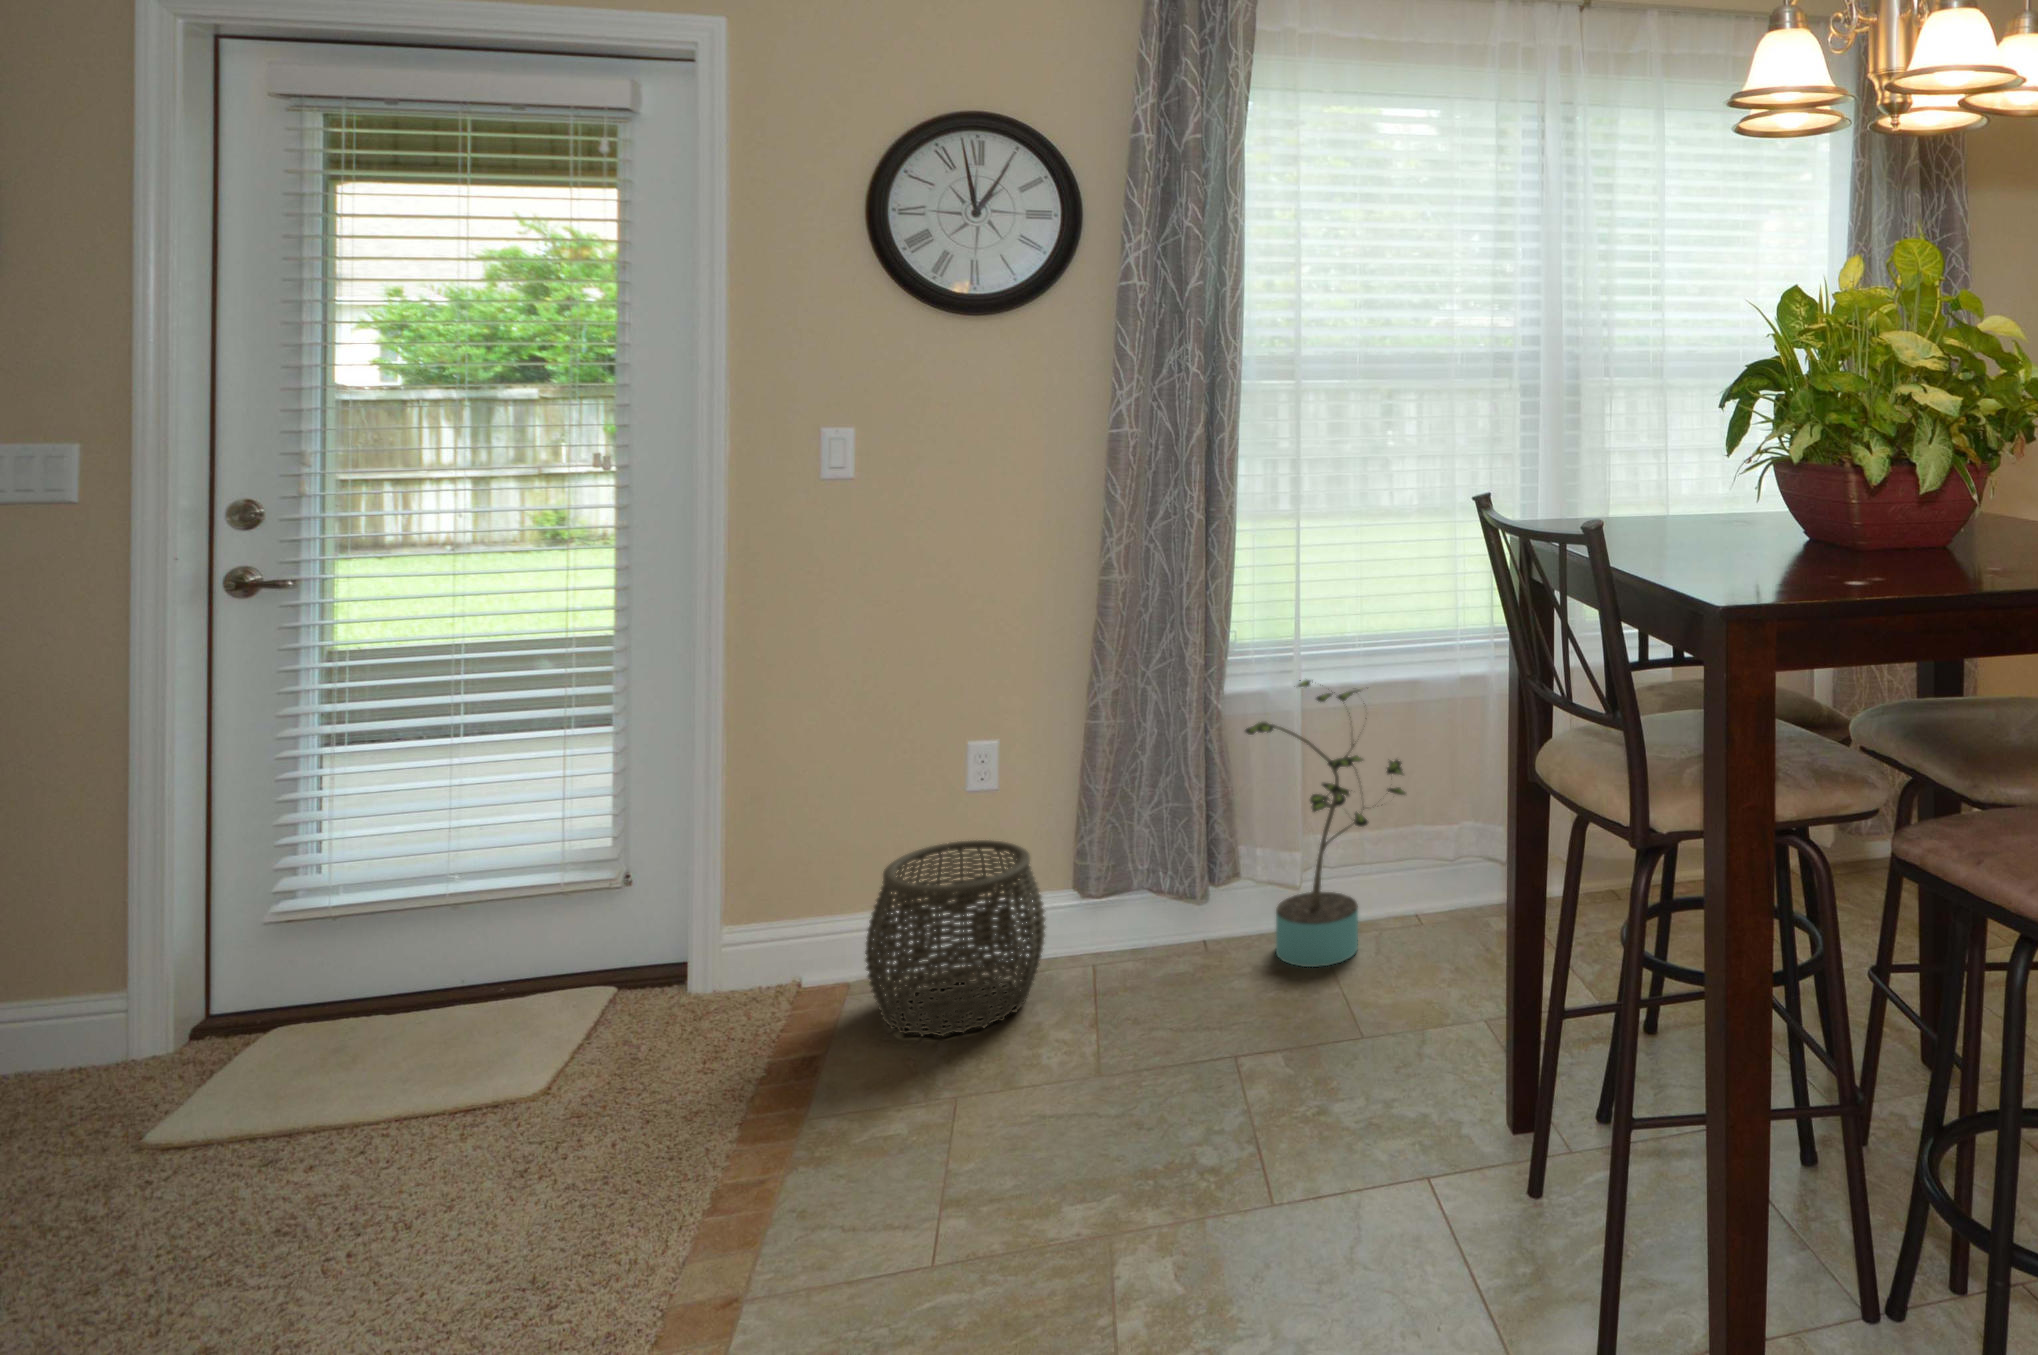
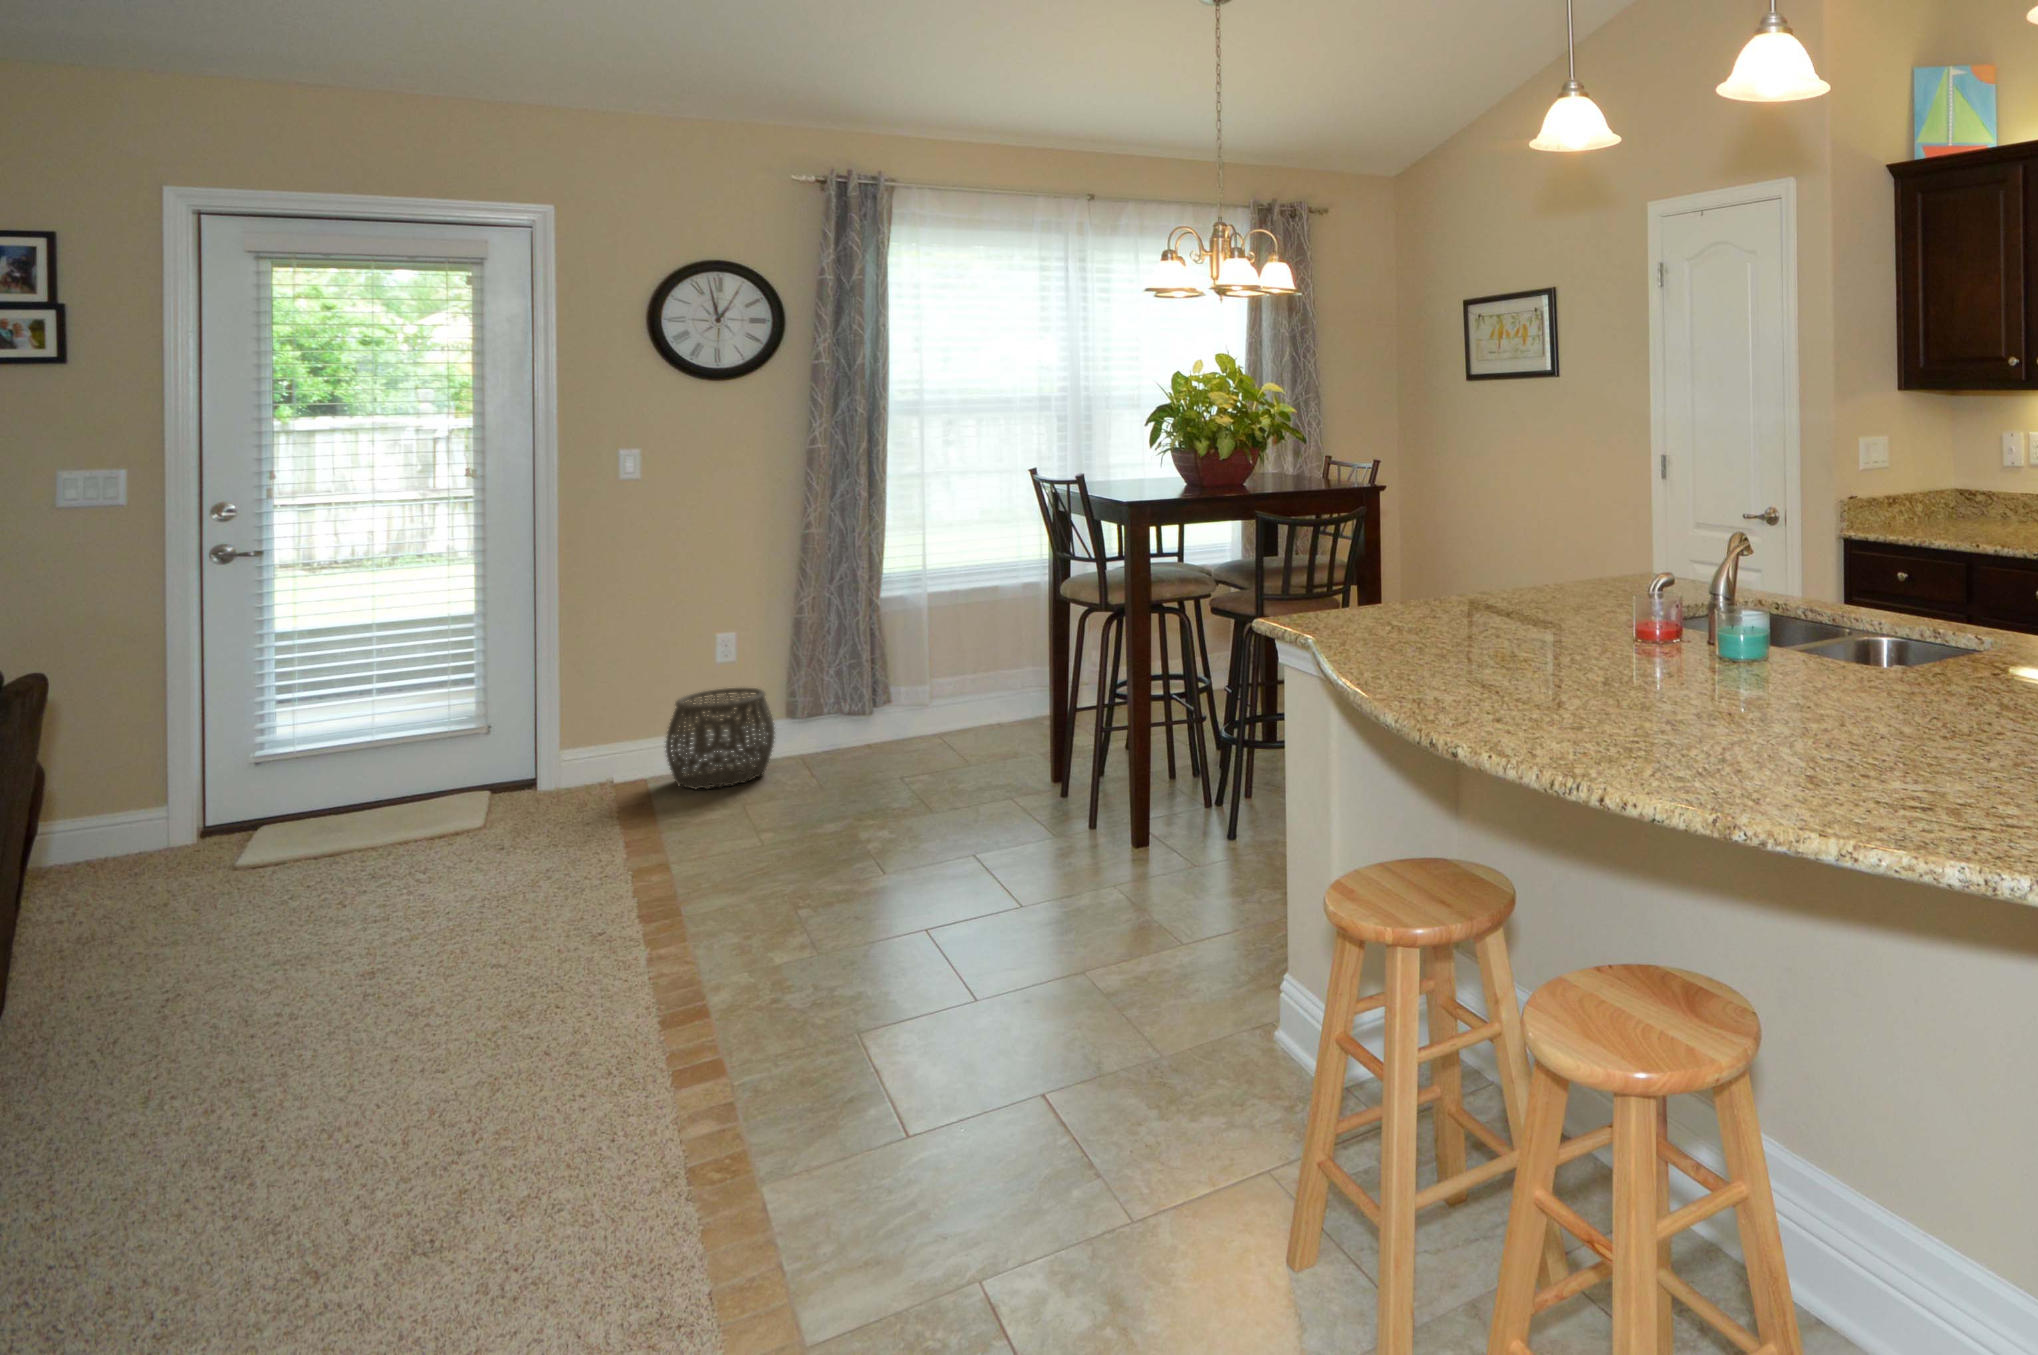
potted plant: present [1245,680,1406,967] -> none [894,587,993,747]

